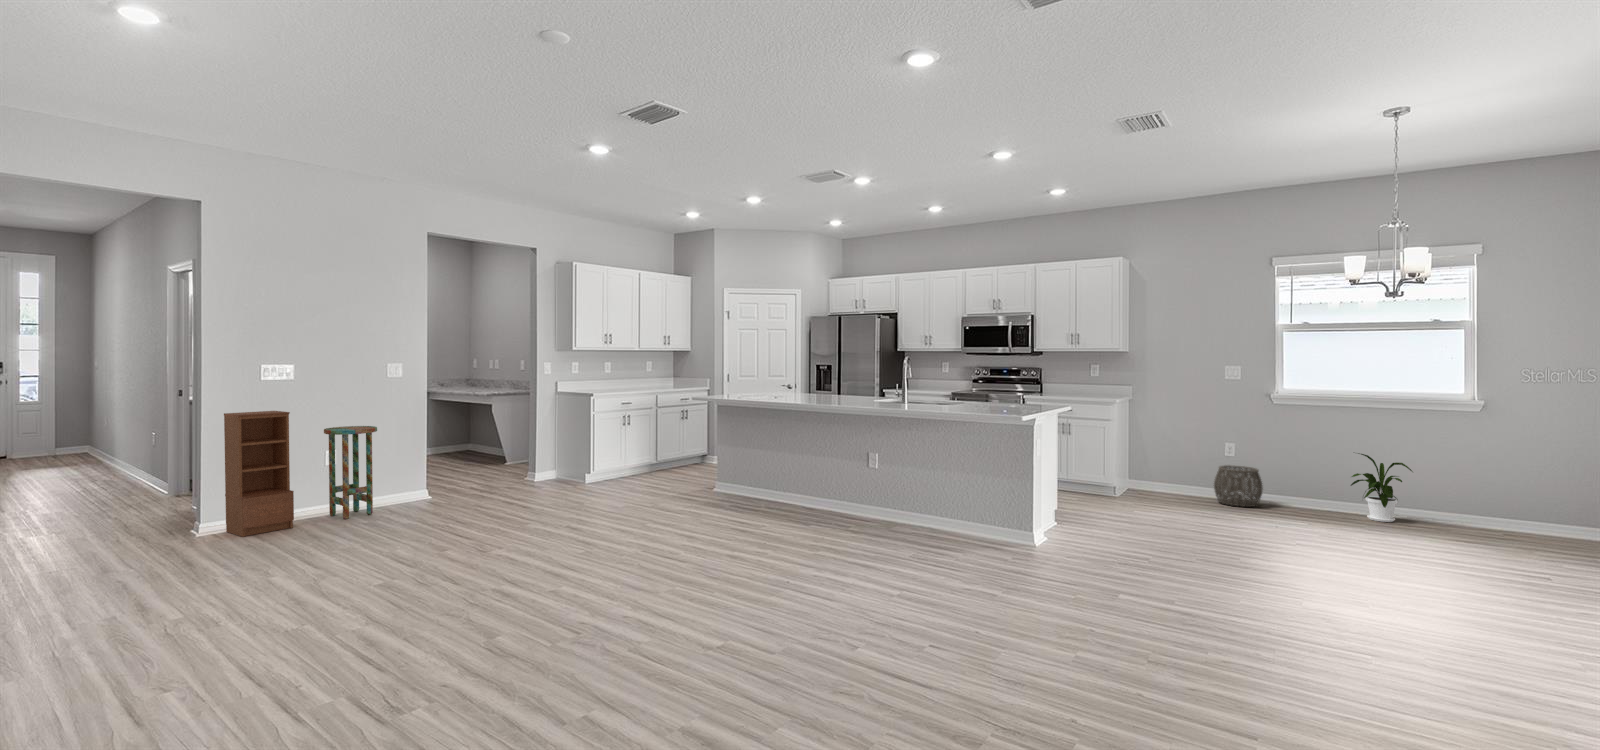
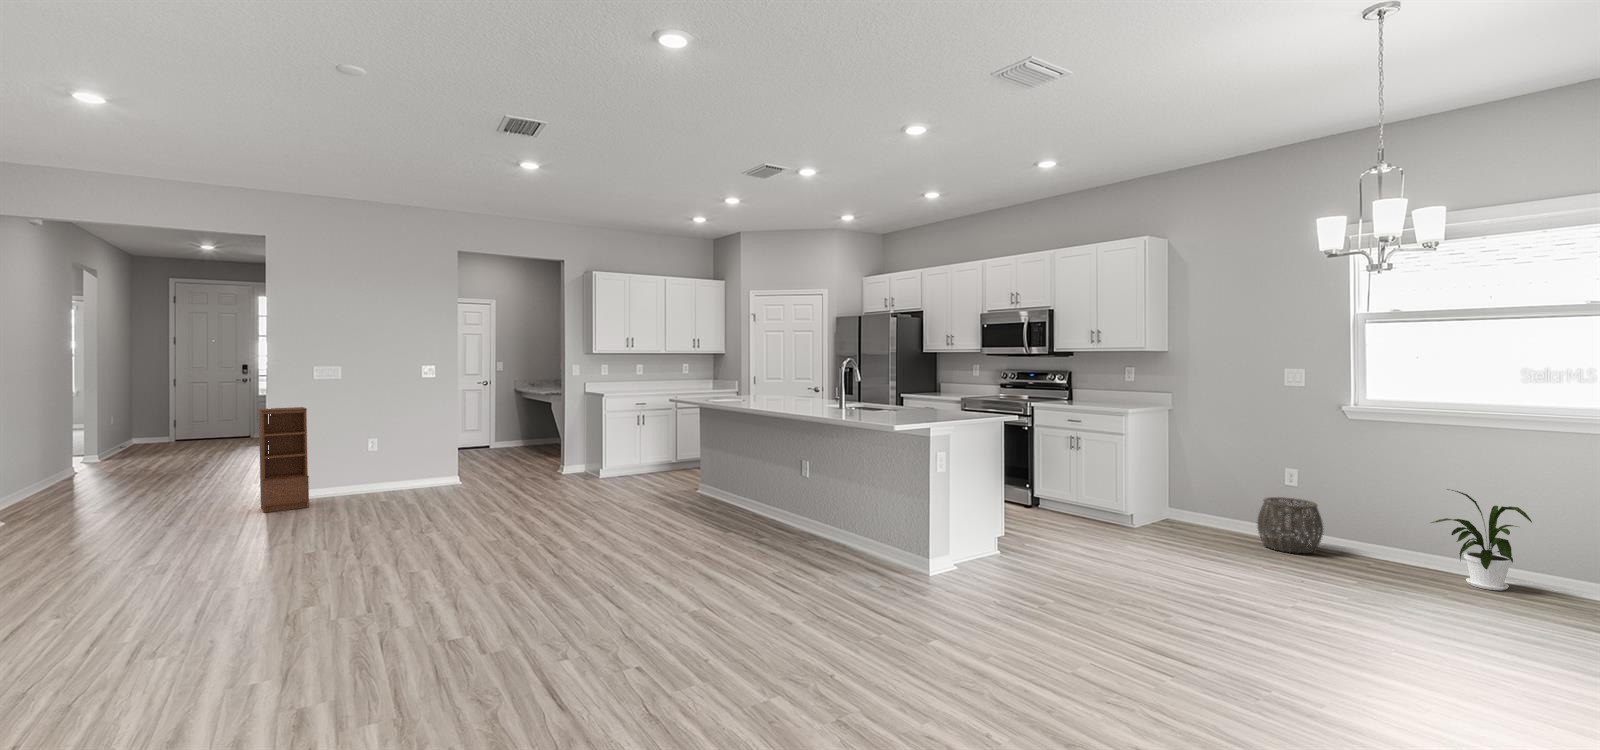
side table: present [324,426,377,519] -> none [342,422,388,503]

